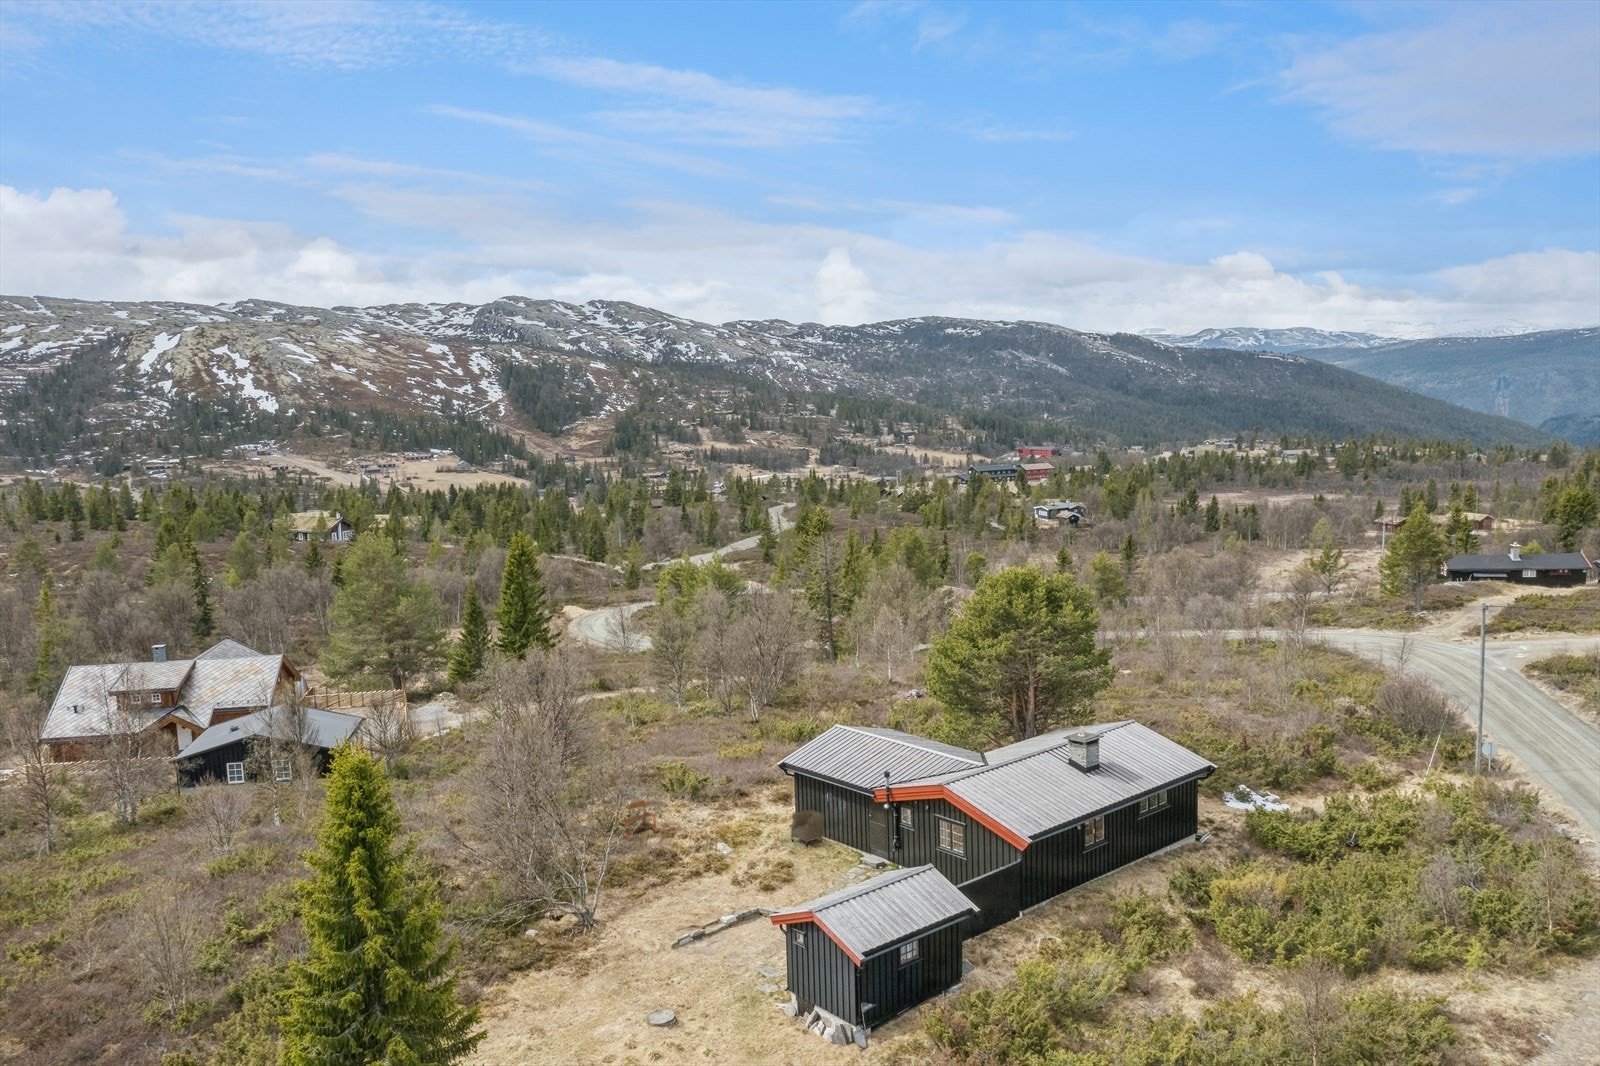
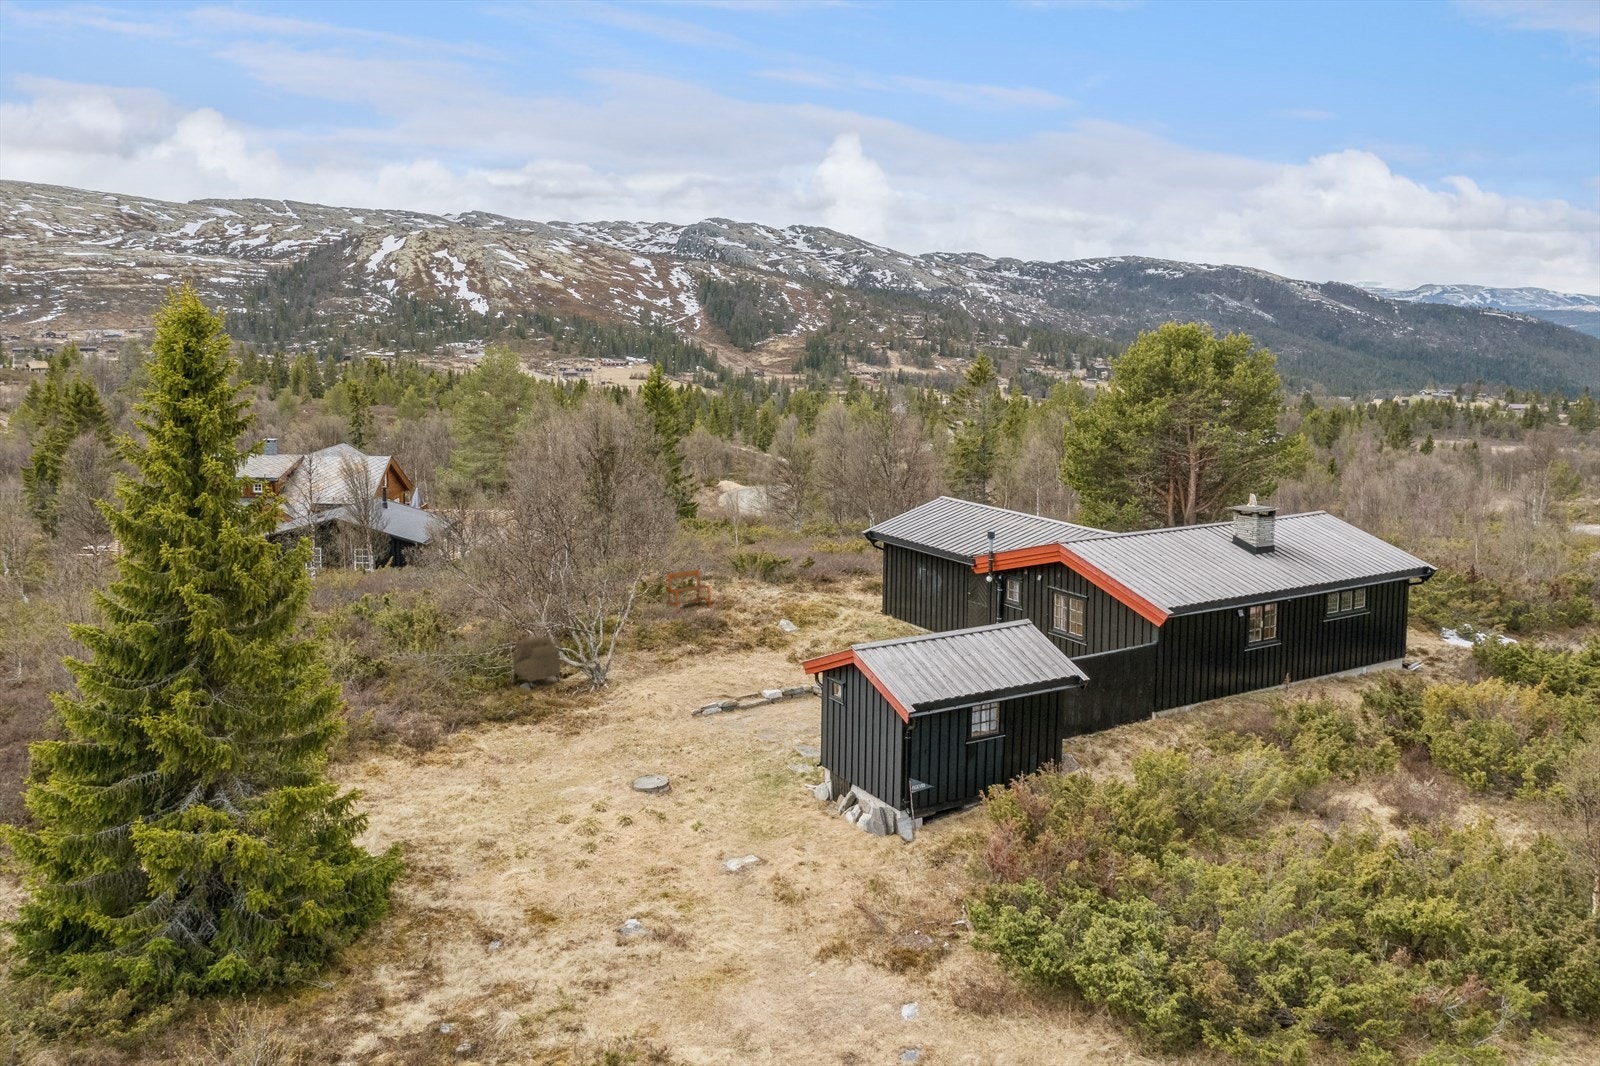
chair: present [791,810,824,847] -> present [513,637,562,689]

